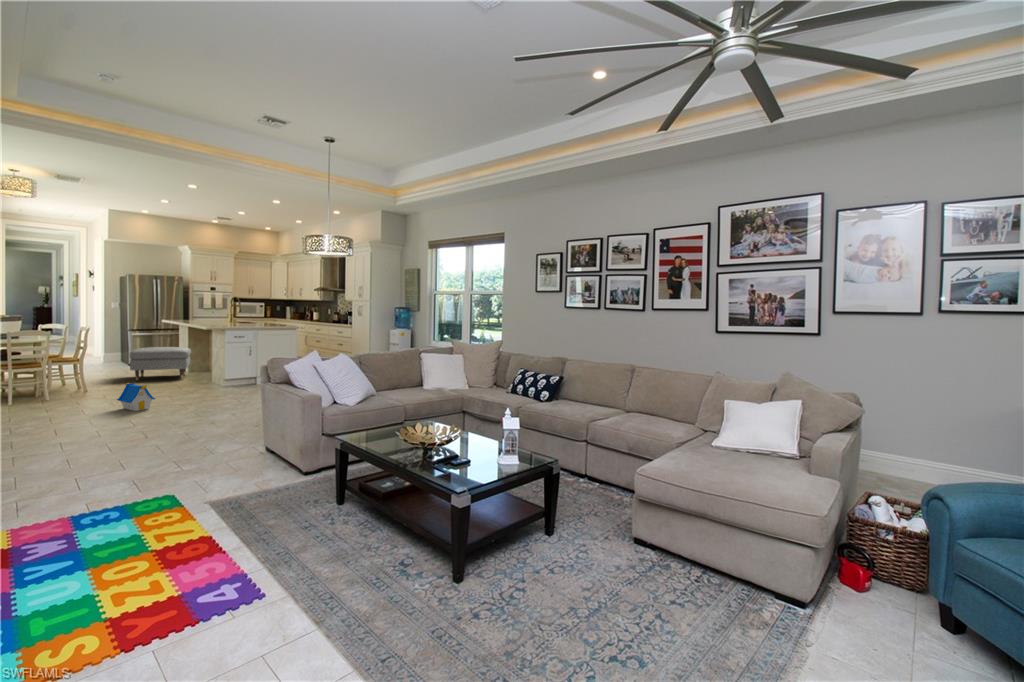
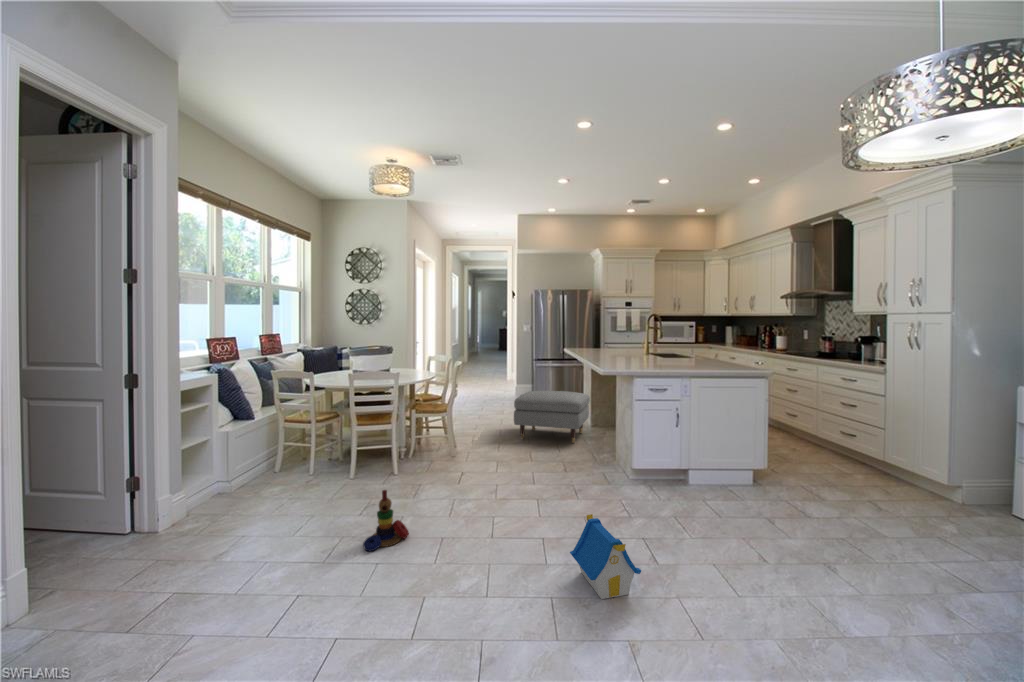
toy house: present [117,383,155,411] -> present [570,514,641,599]
stacking toy: none [72,386,100,418] -> present [363,490,409,551]

